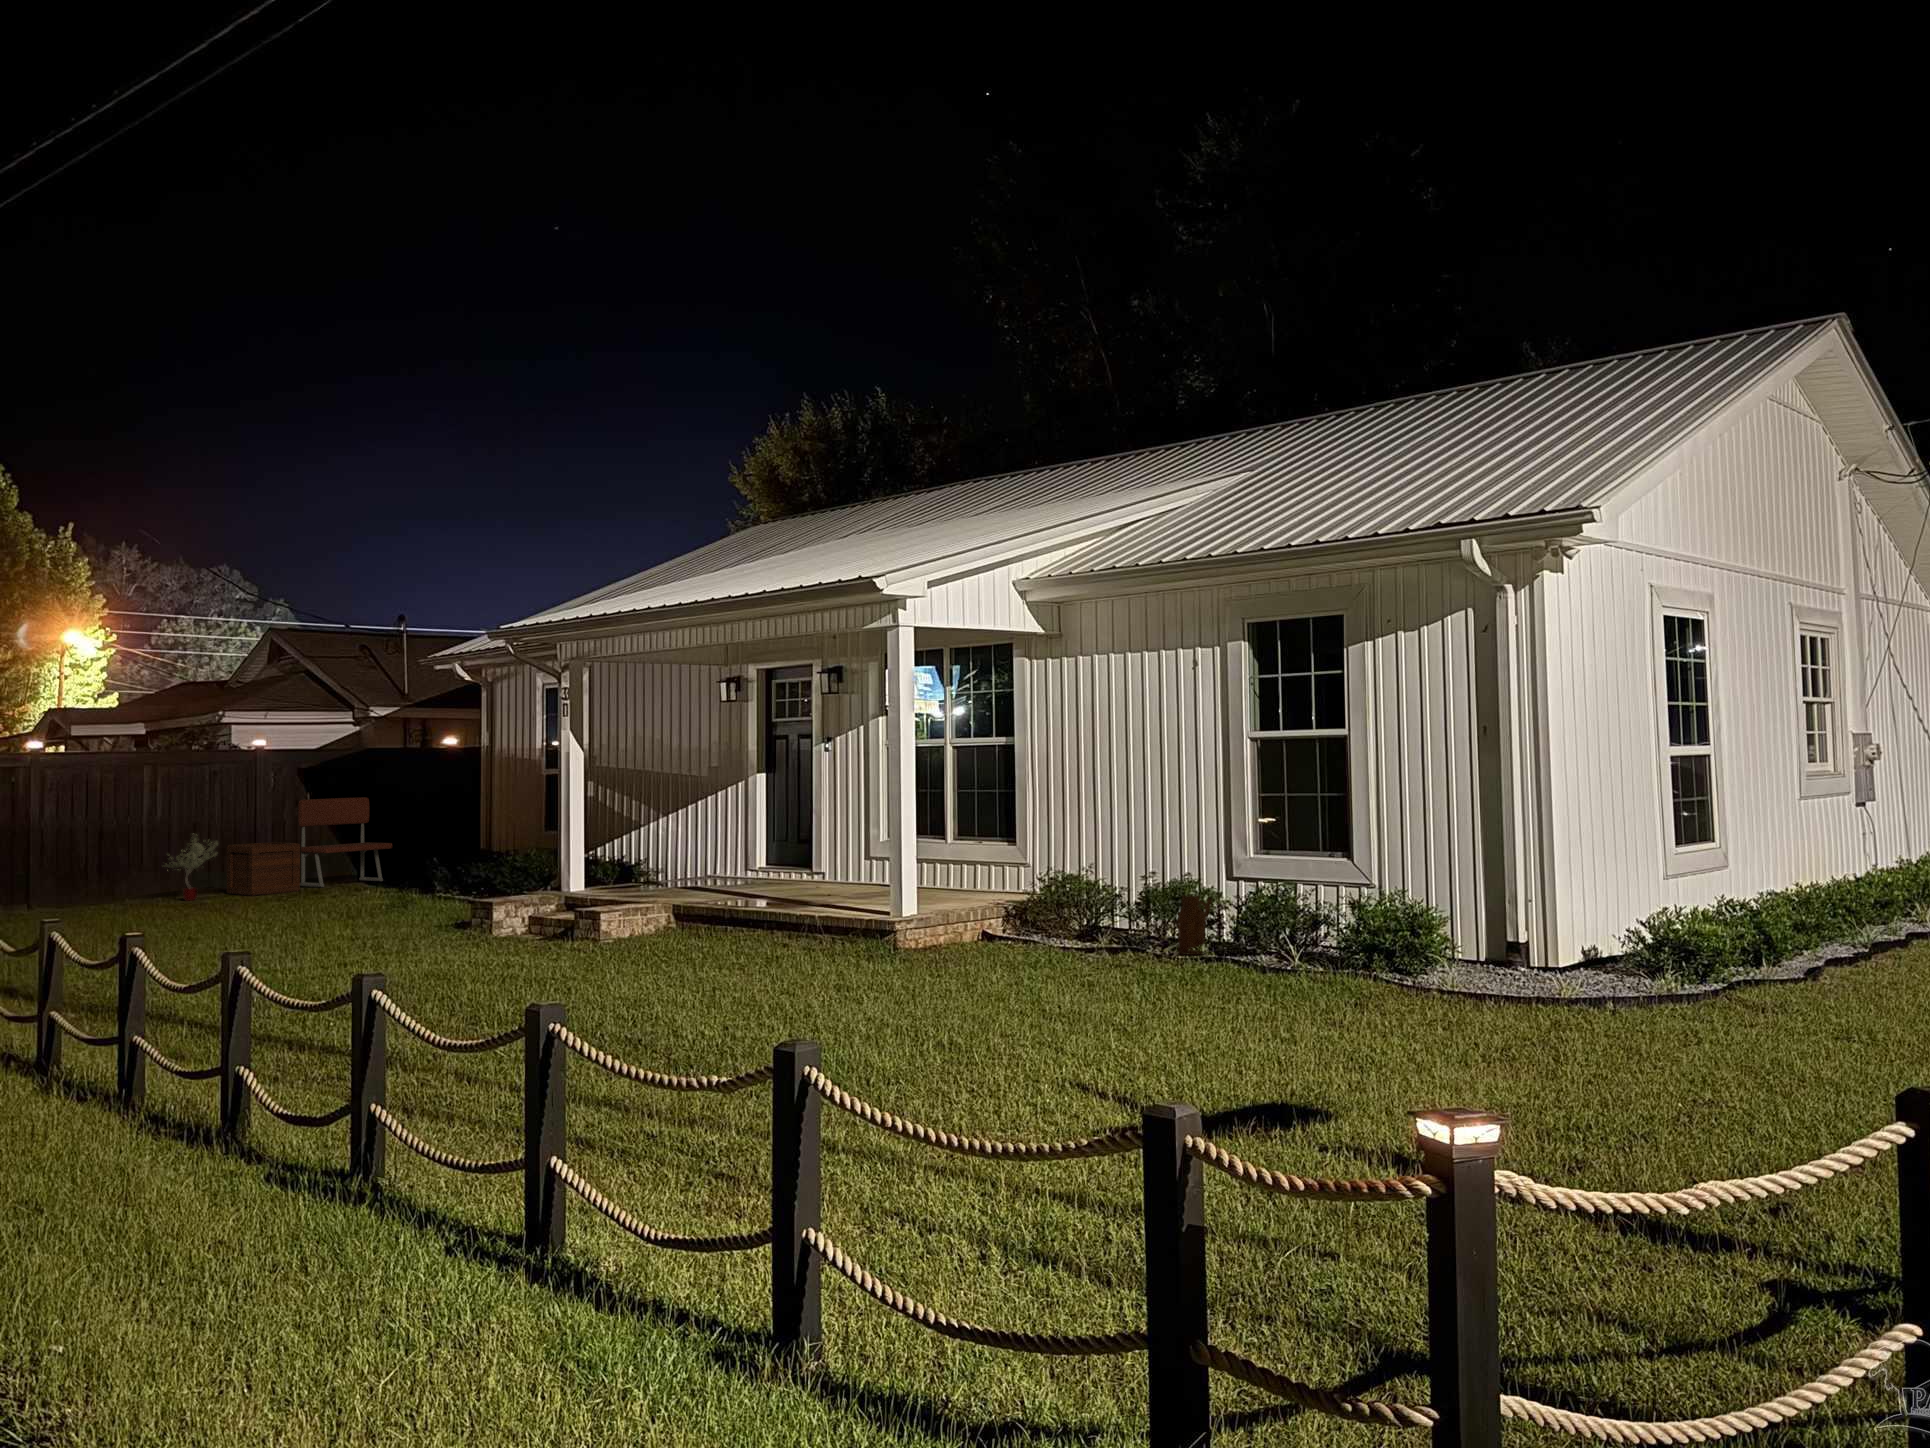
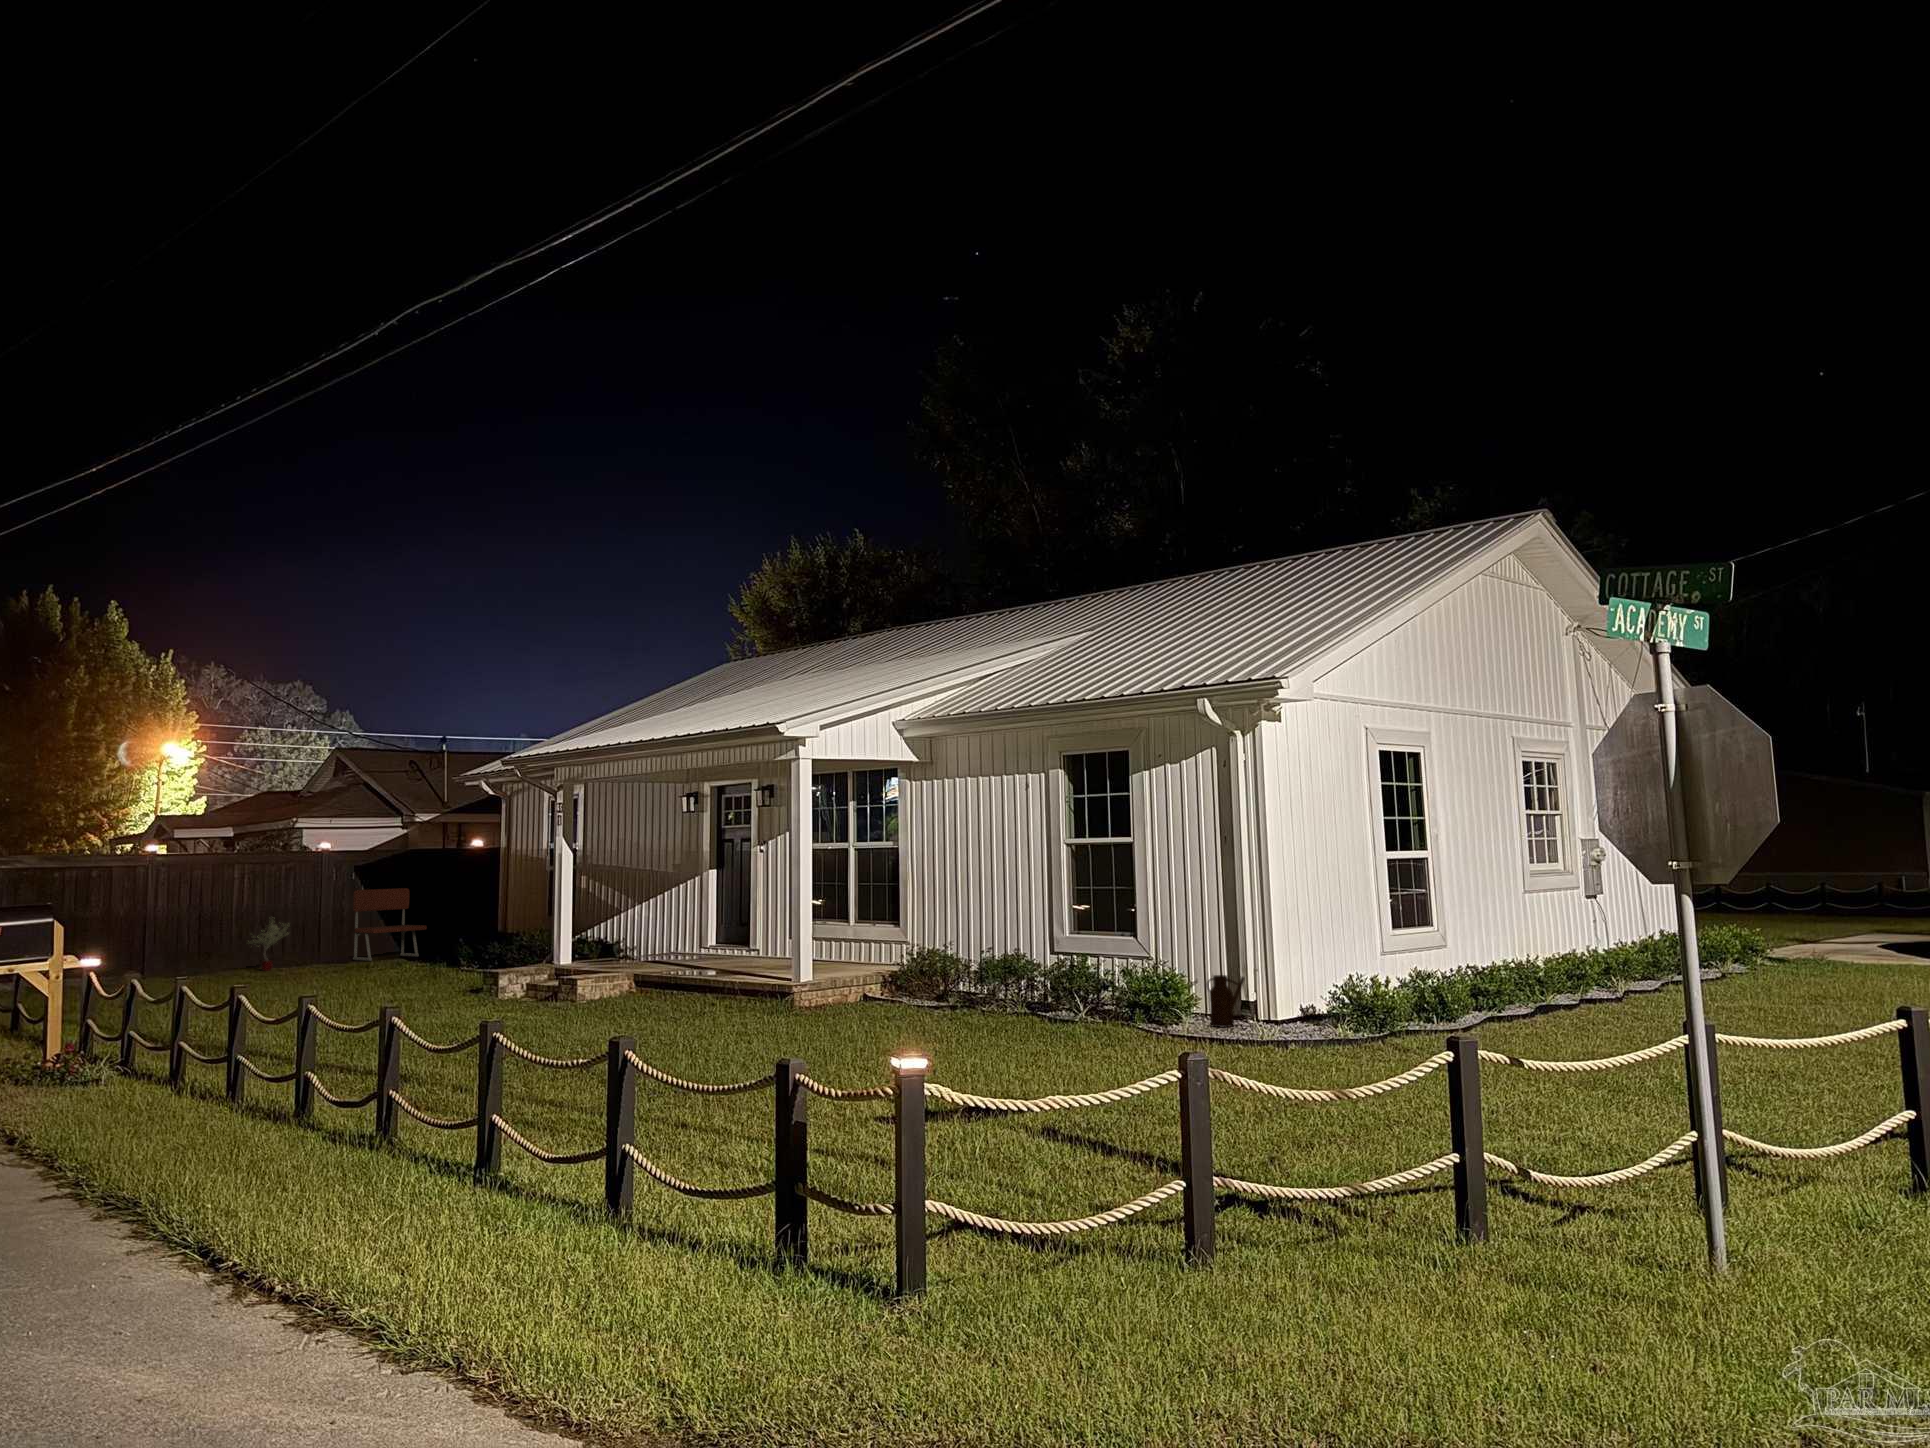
wooden crate: present [227,842,300,896] -> none [295,924,354,967]
watering can: present [1178,896,1213,955] -> present [1207,975,1245,1027]

